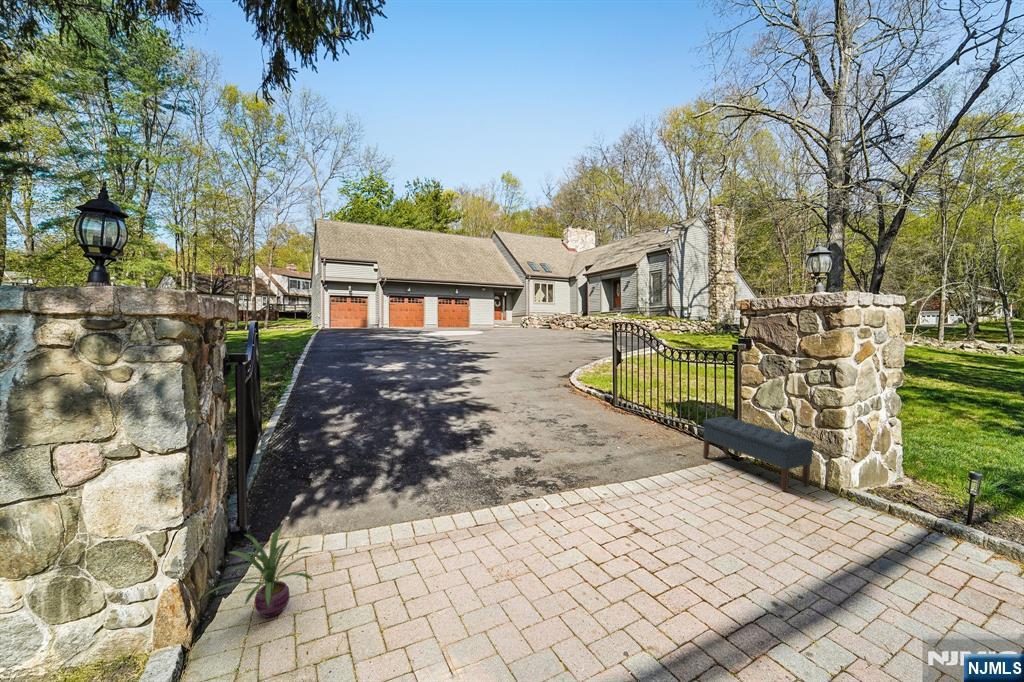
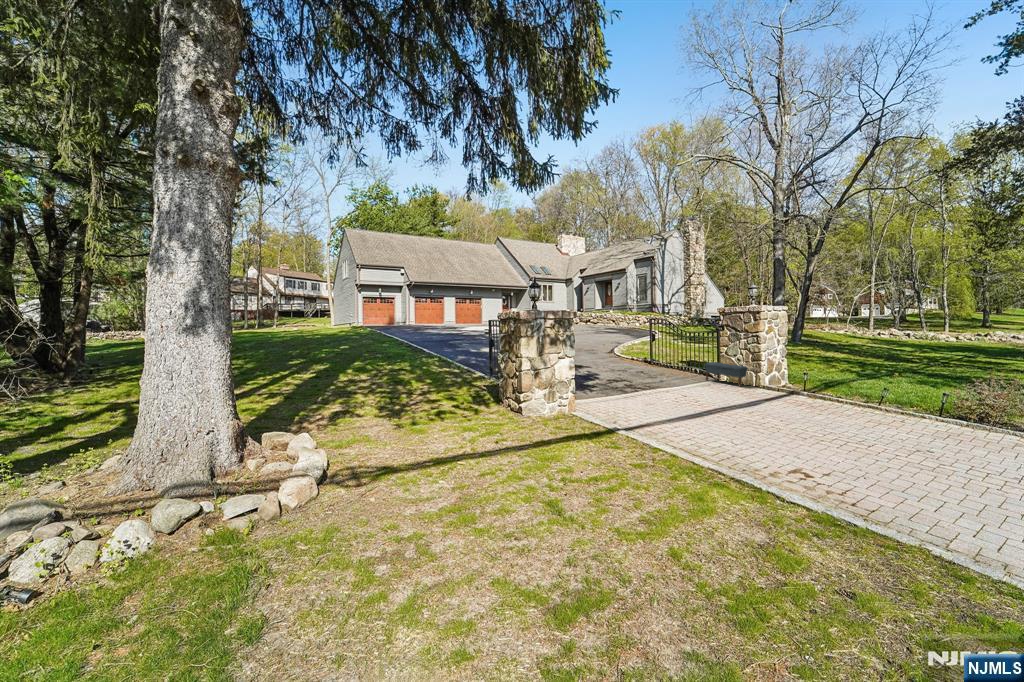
decorative plant: present [208,524,313,617] -> none [583,382,610,408]

